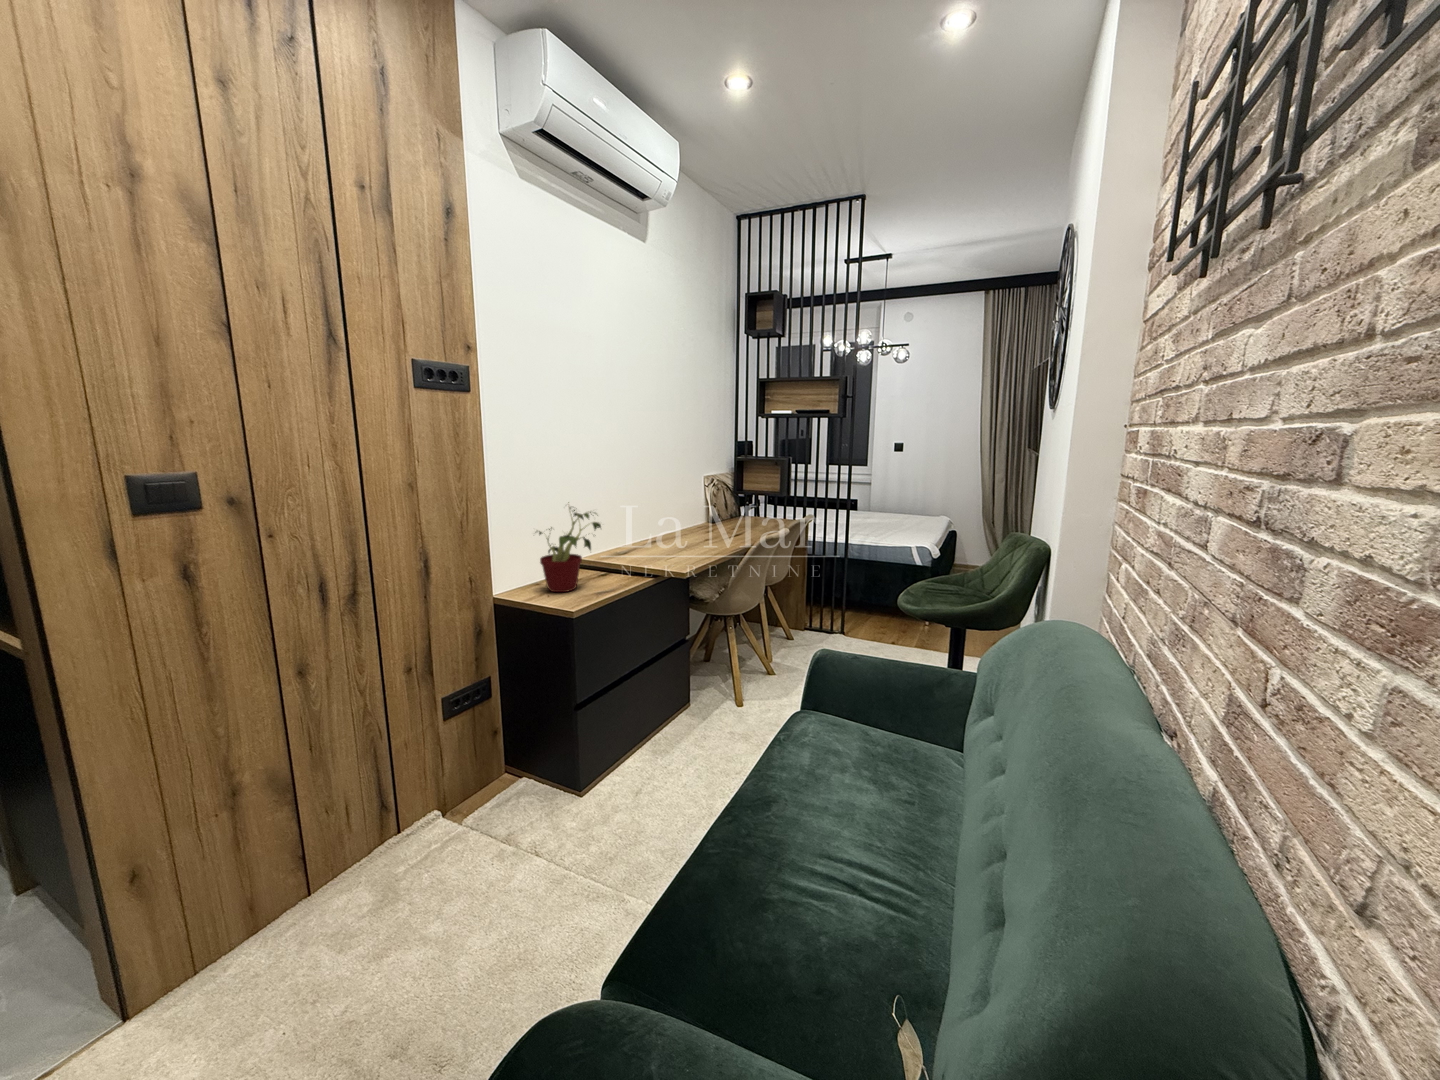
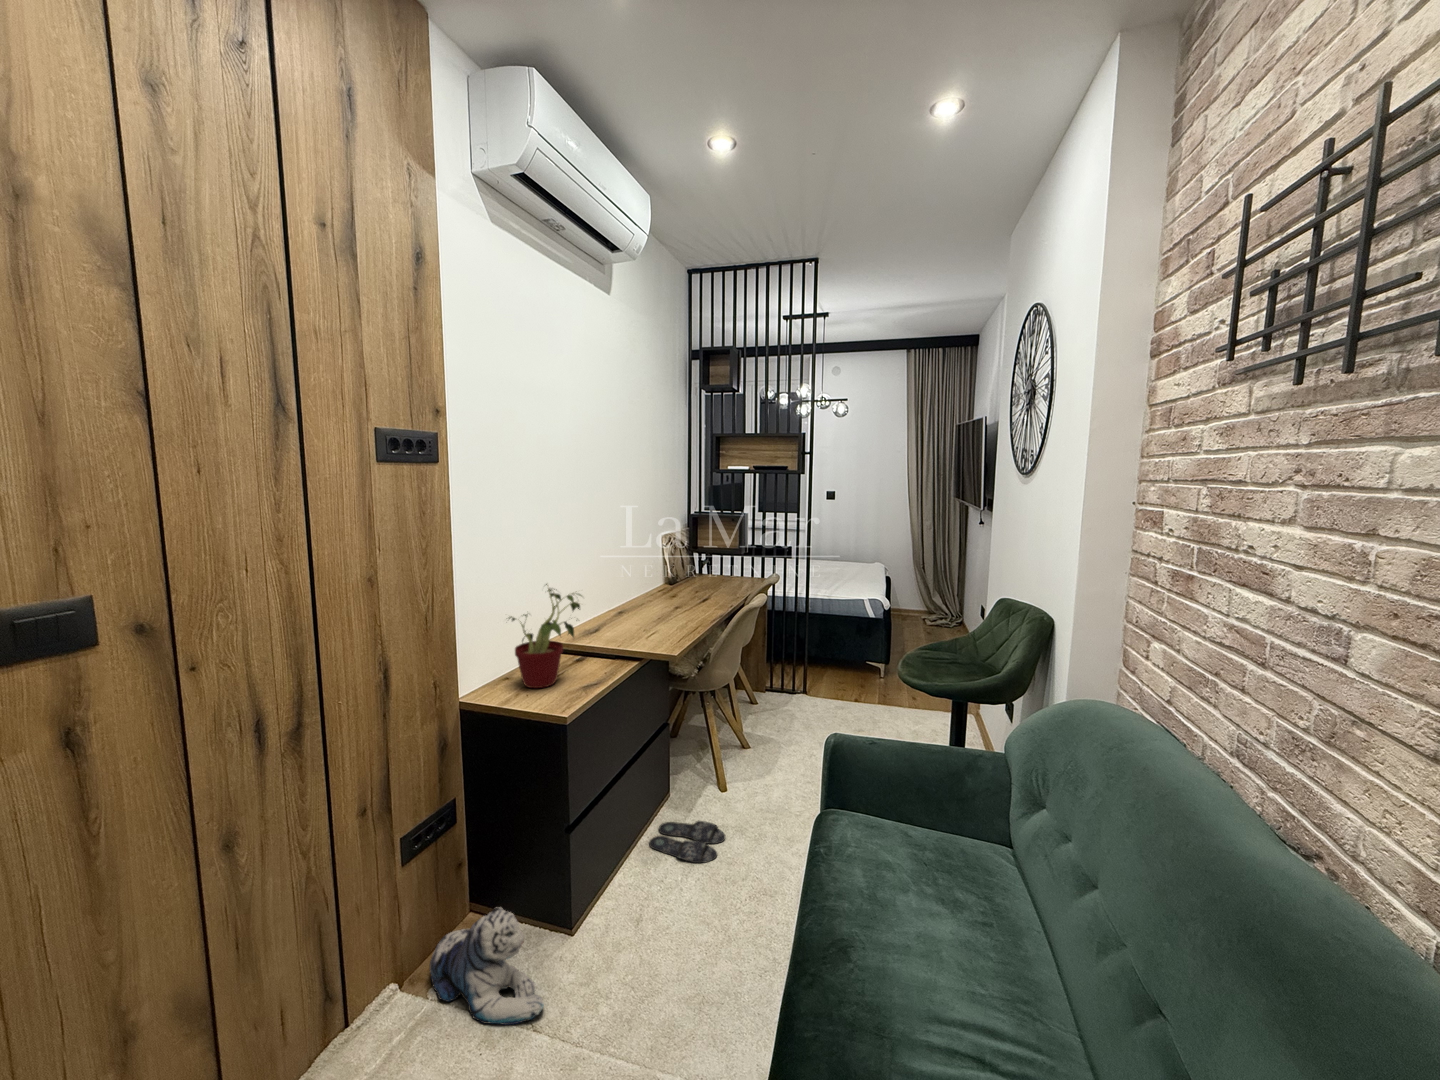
slippers: none [660,725,729,758] -> present [649,821,725,863]
plush toy: none [463,761,545,848] -> present [429,907,544,1025]

